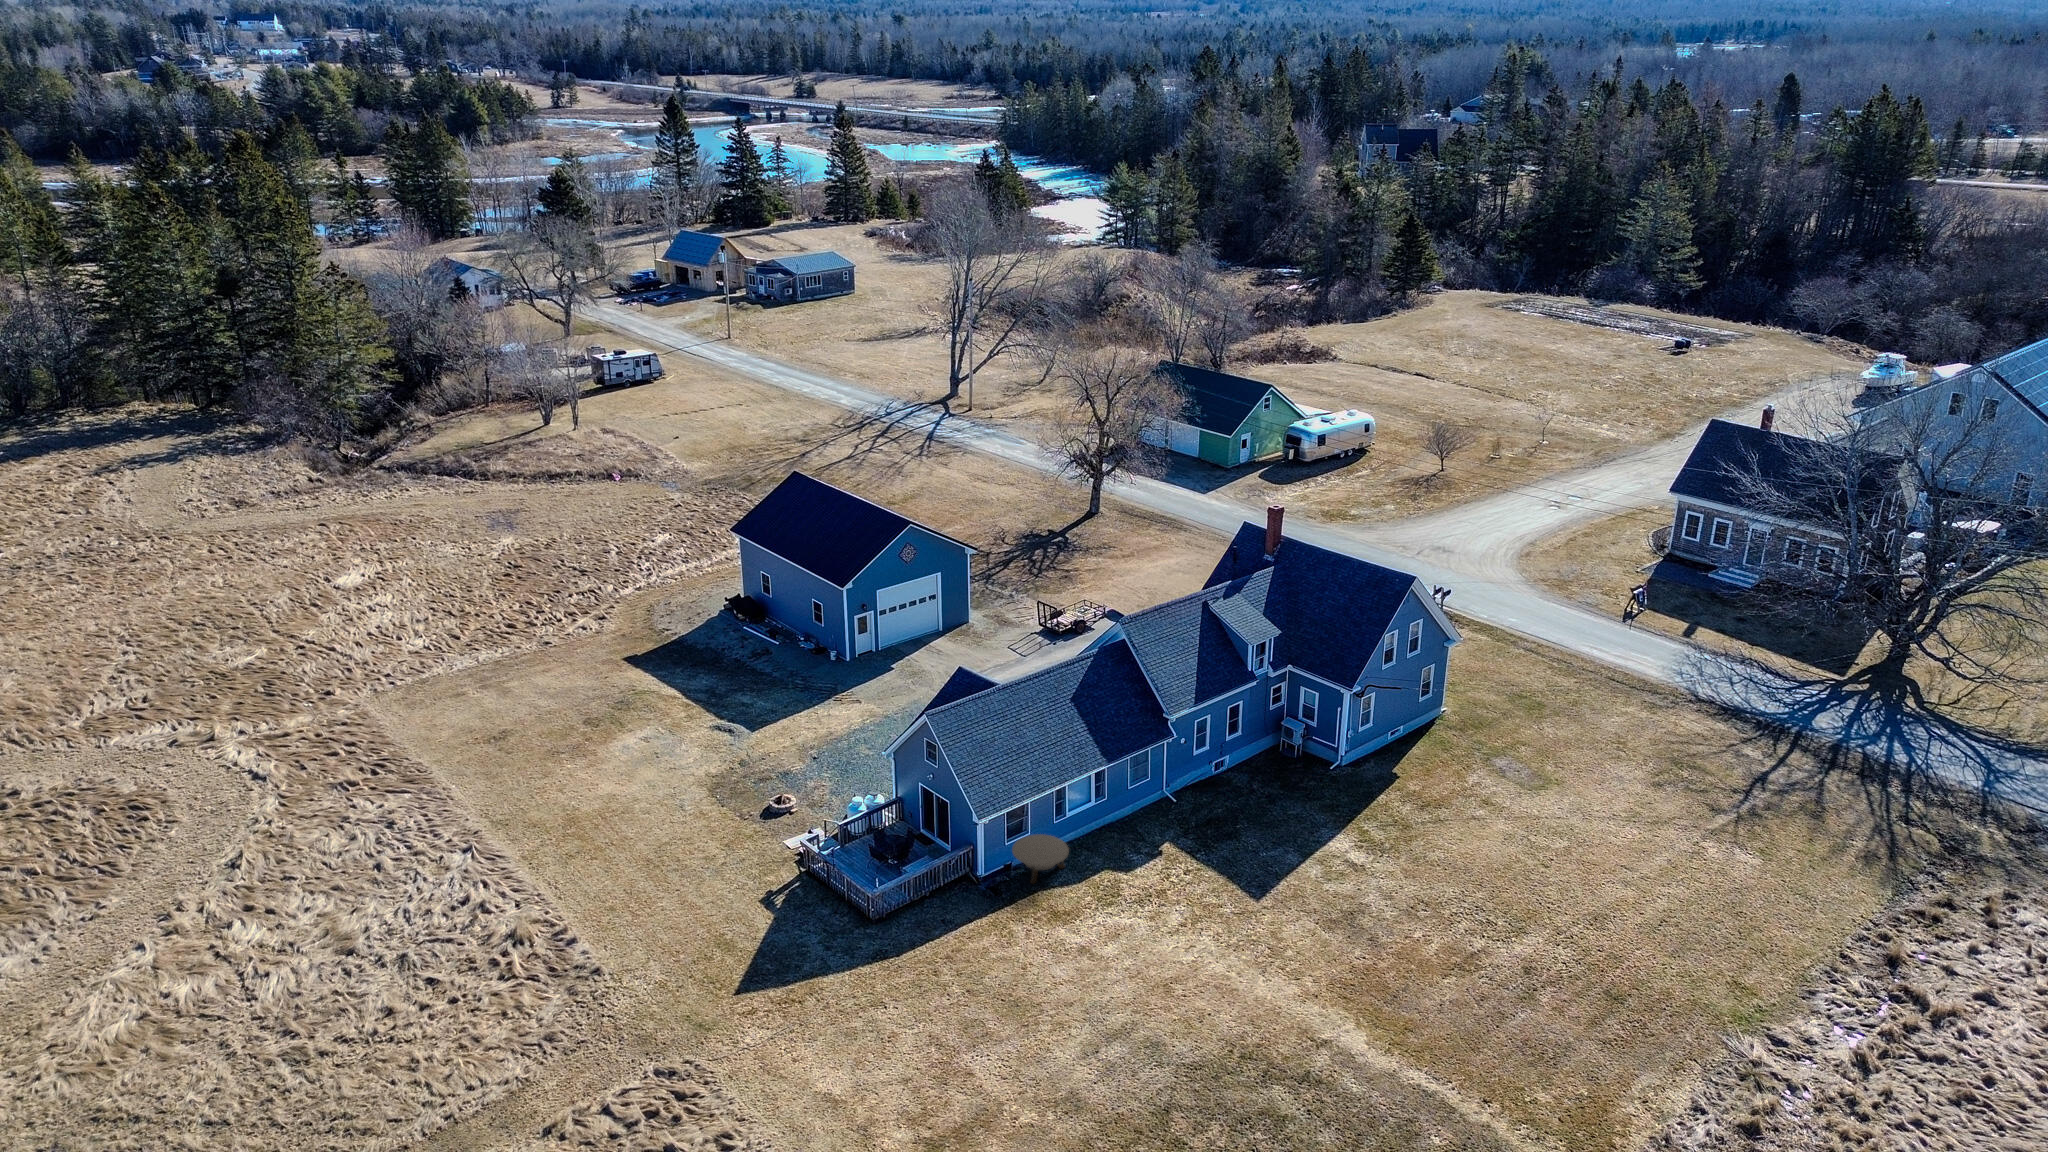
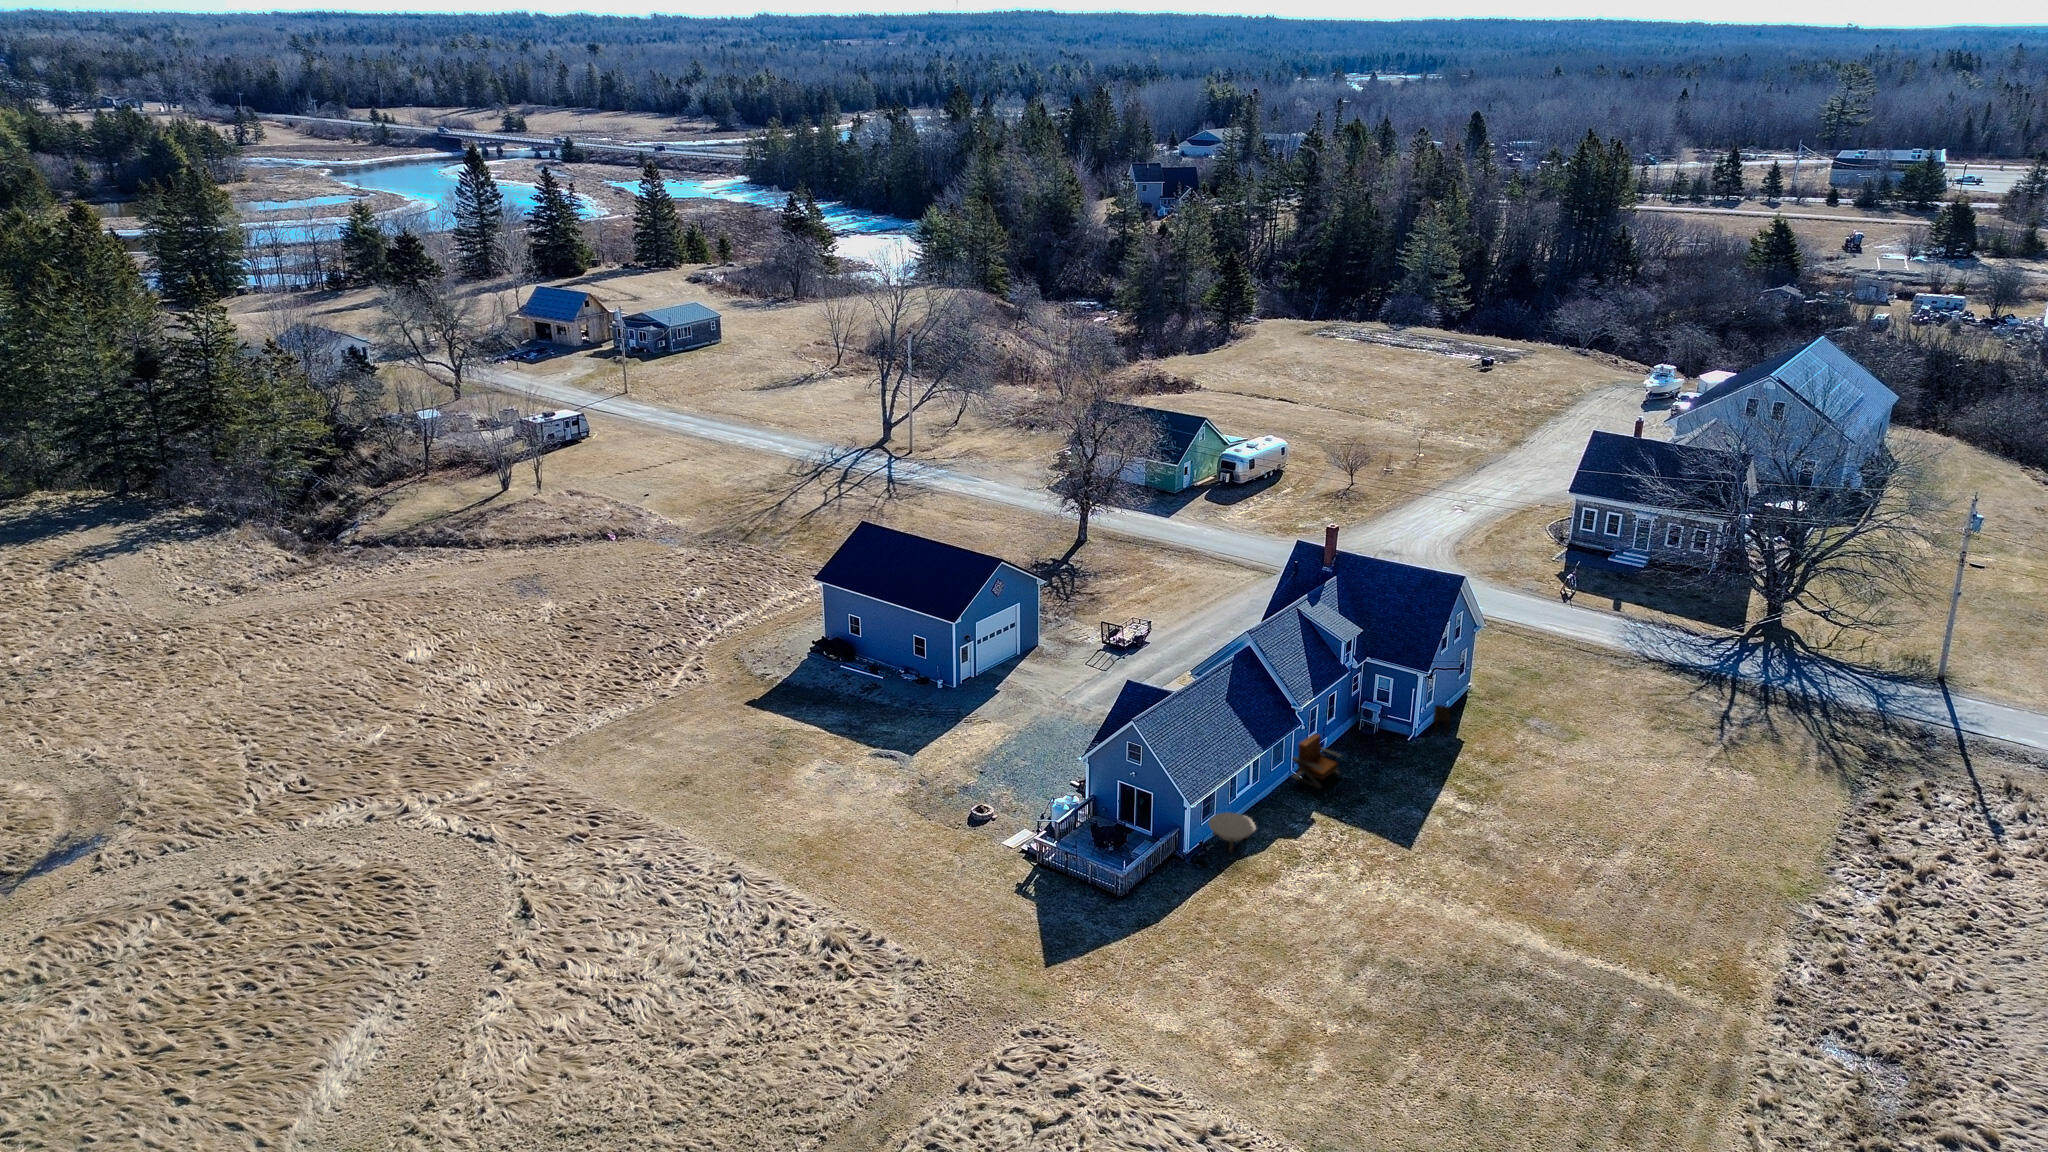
bench: none [1365,730,1395,771] -> present [1433,705,1450,736]
lounge chair: none [1158,750,1223,818] -> present [1292,734,1342,788]

